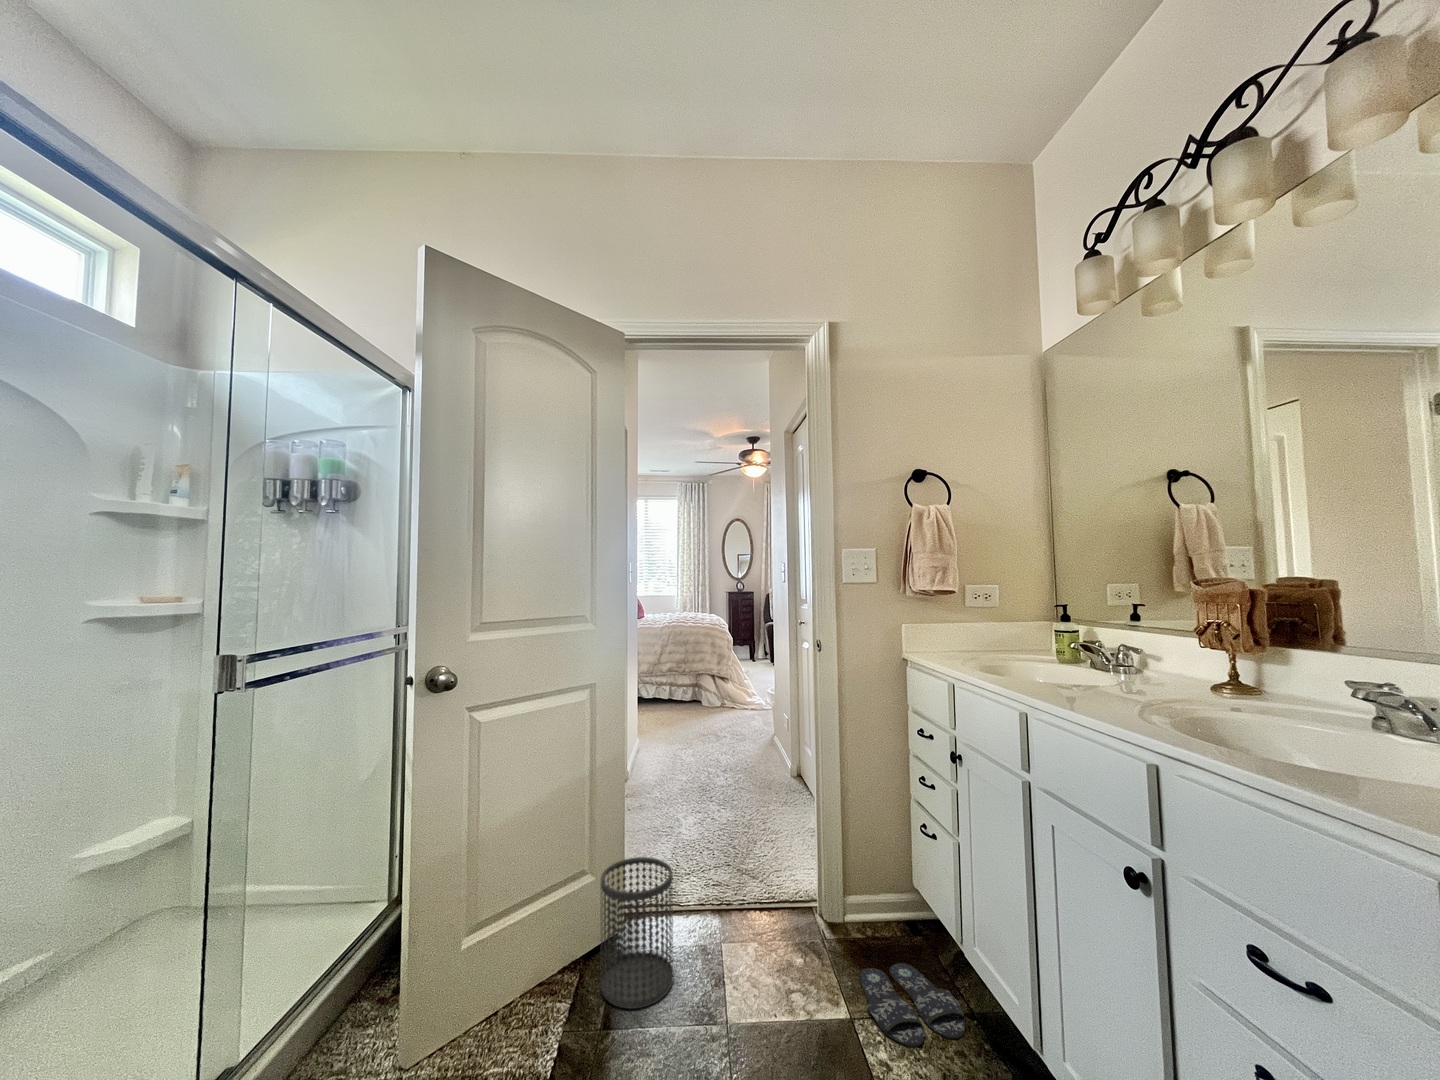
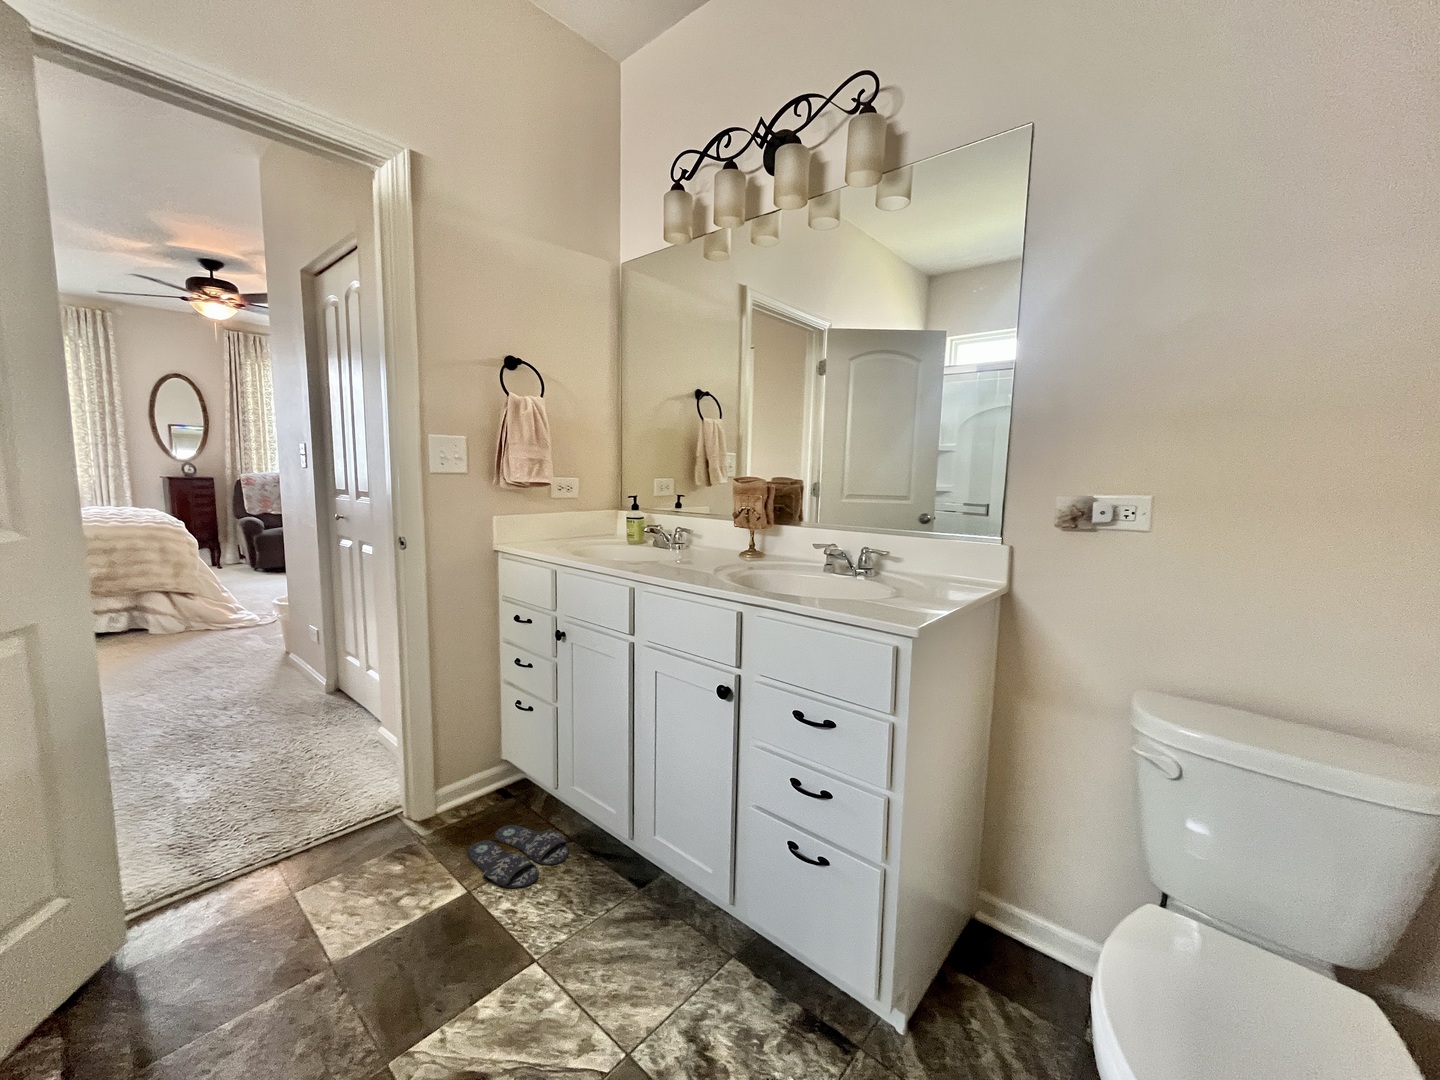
wastebasket: present [600,857,673,1009] -> none [91,834,236,1035]

